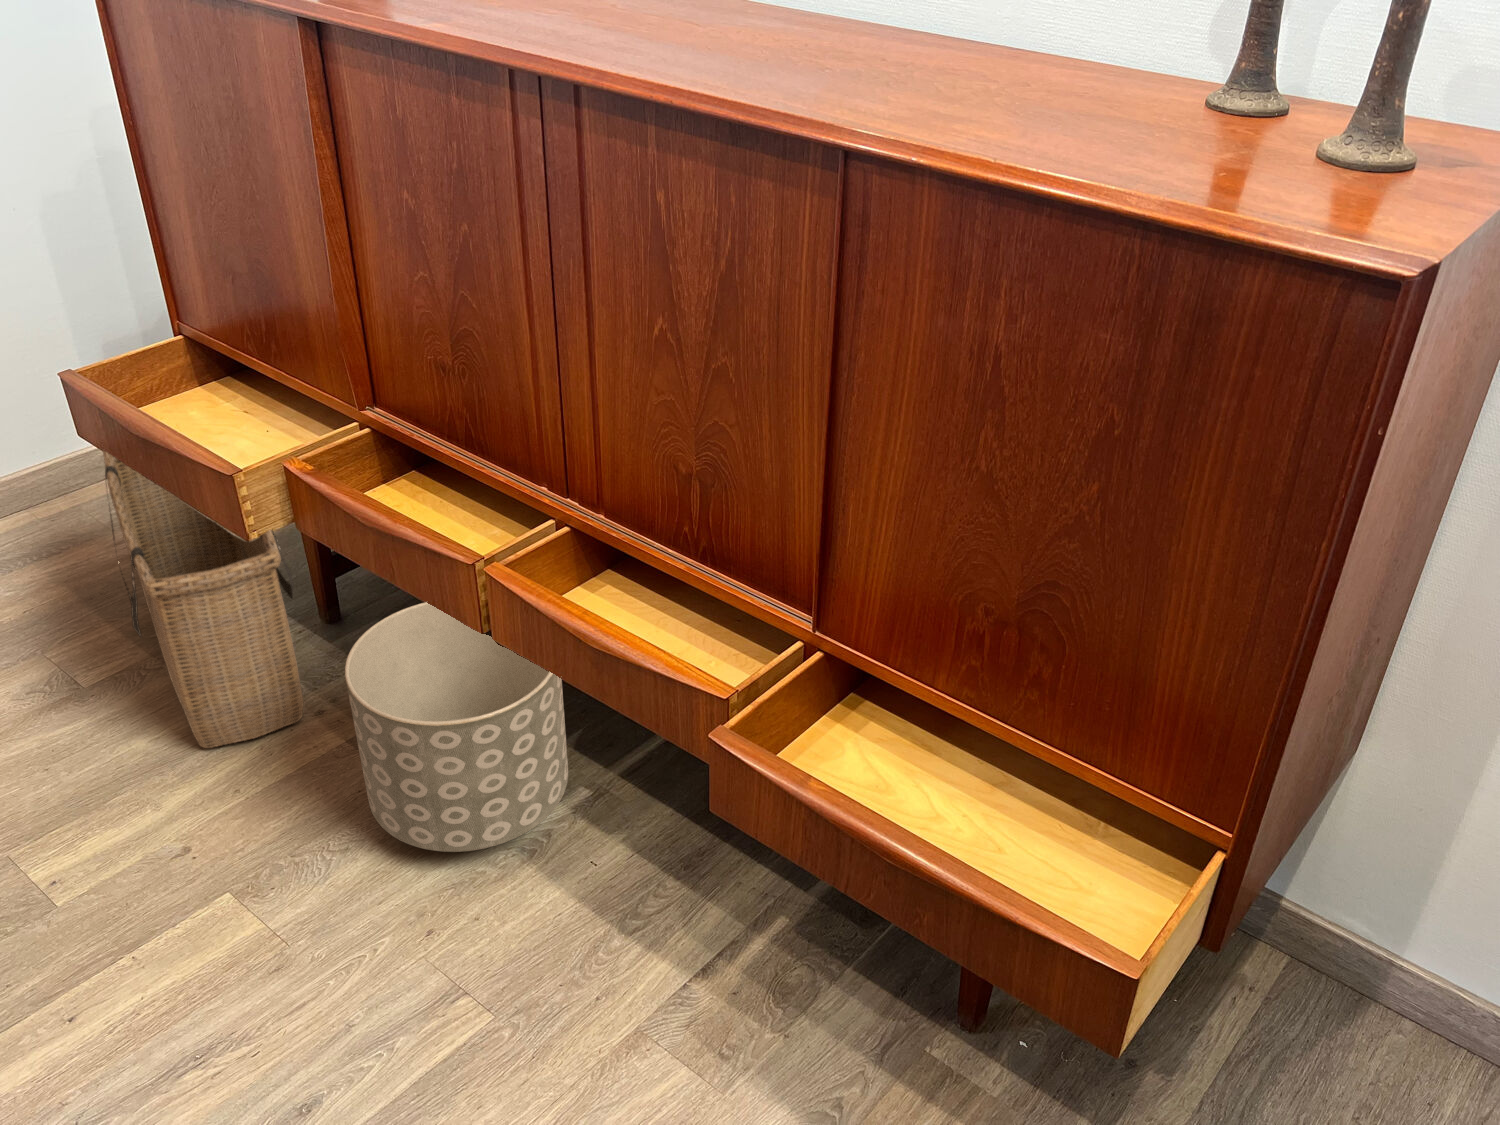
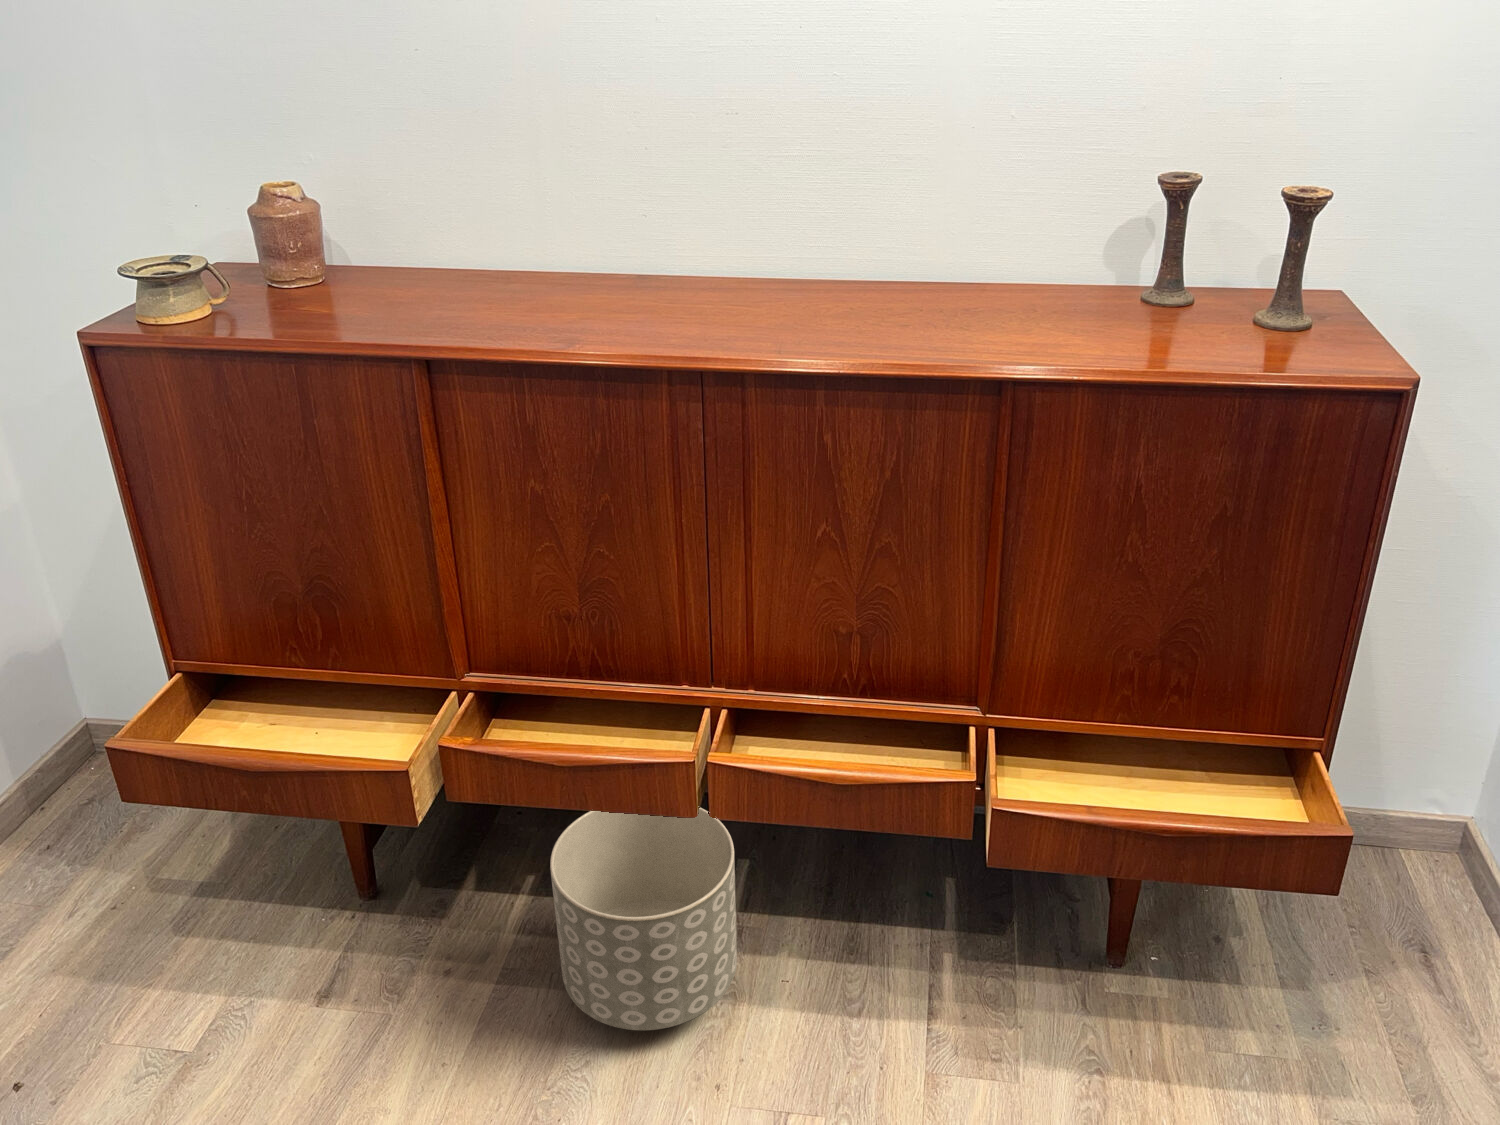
basket: present [103,451,304,748] -> none [123,746,441,1047]

